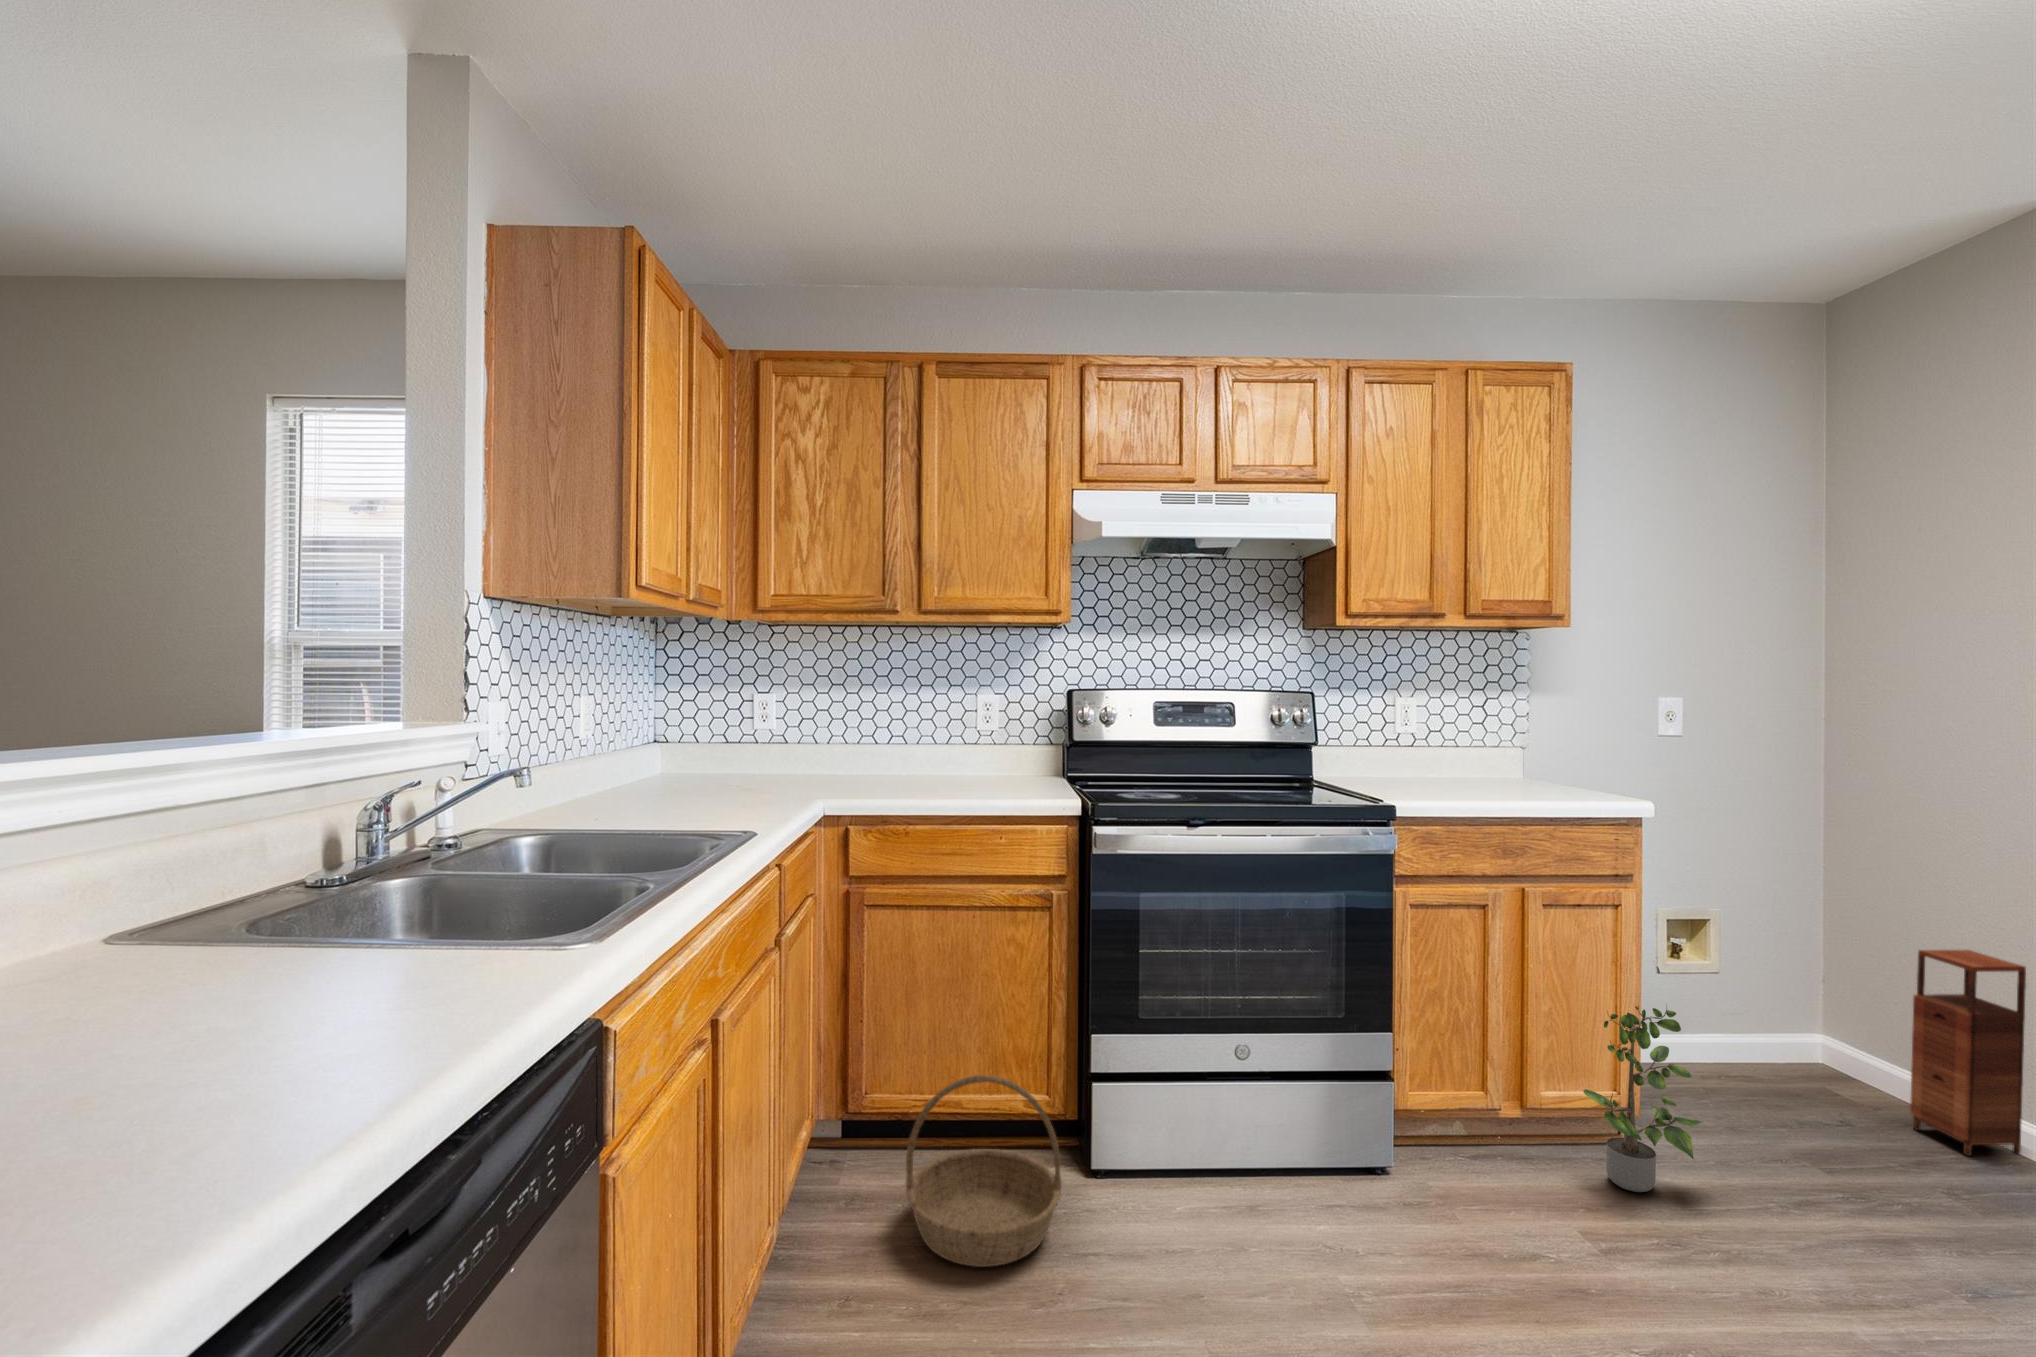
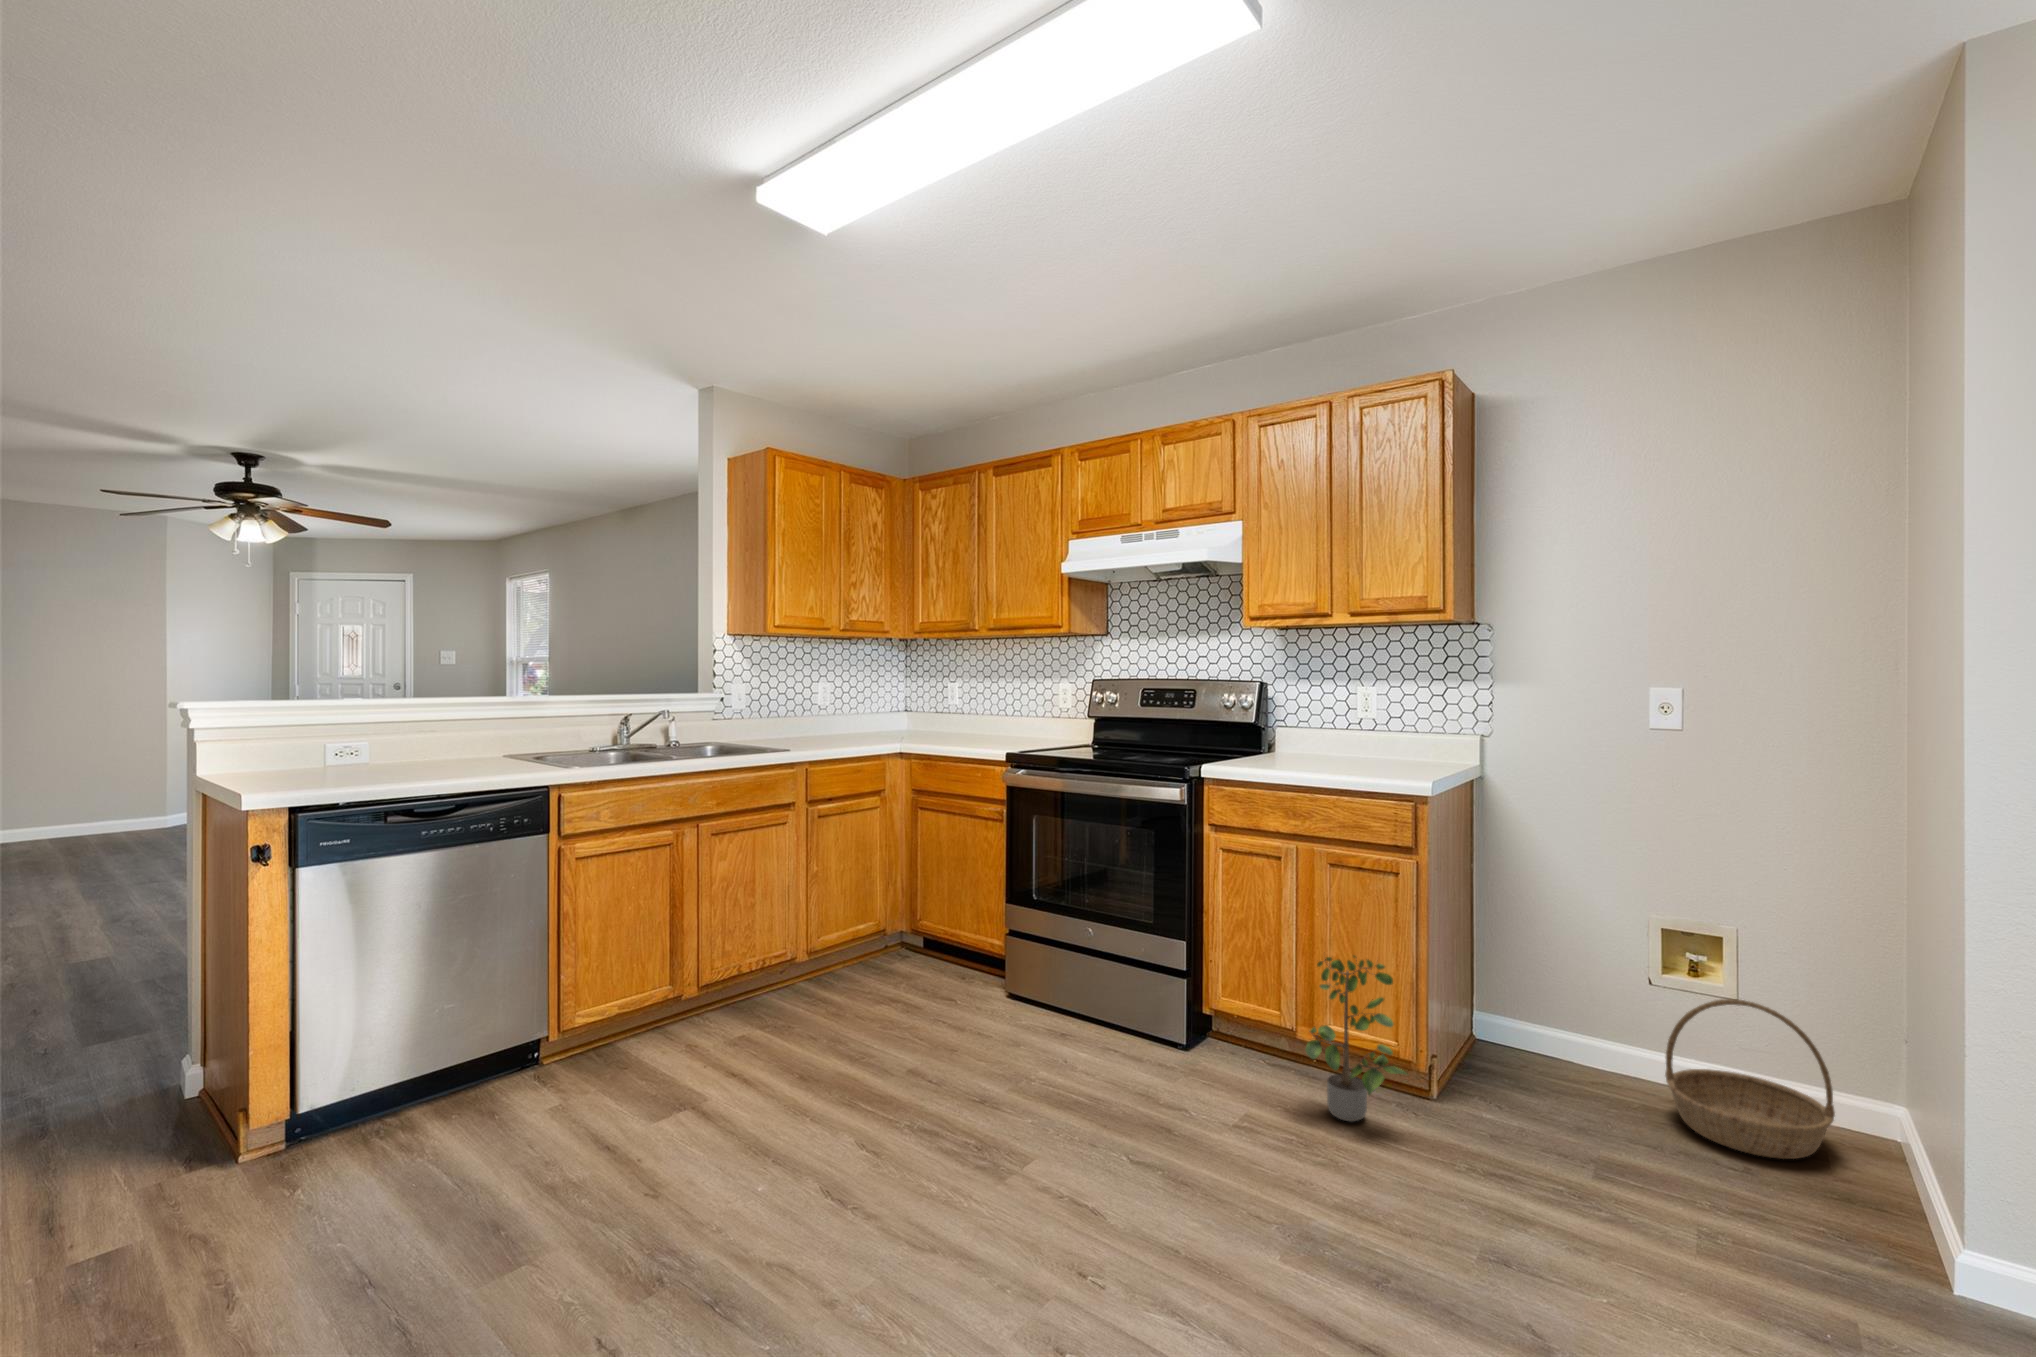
storage cabinet: present [1910,950,2026,1156] -> none [1816,985,1922,1260]
basket: present [906,1075,1062,1267] -> present [1665,999,1835,1159]

